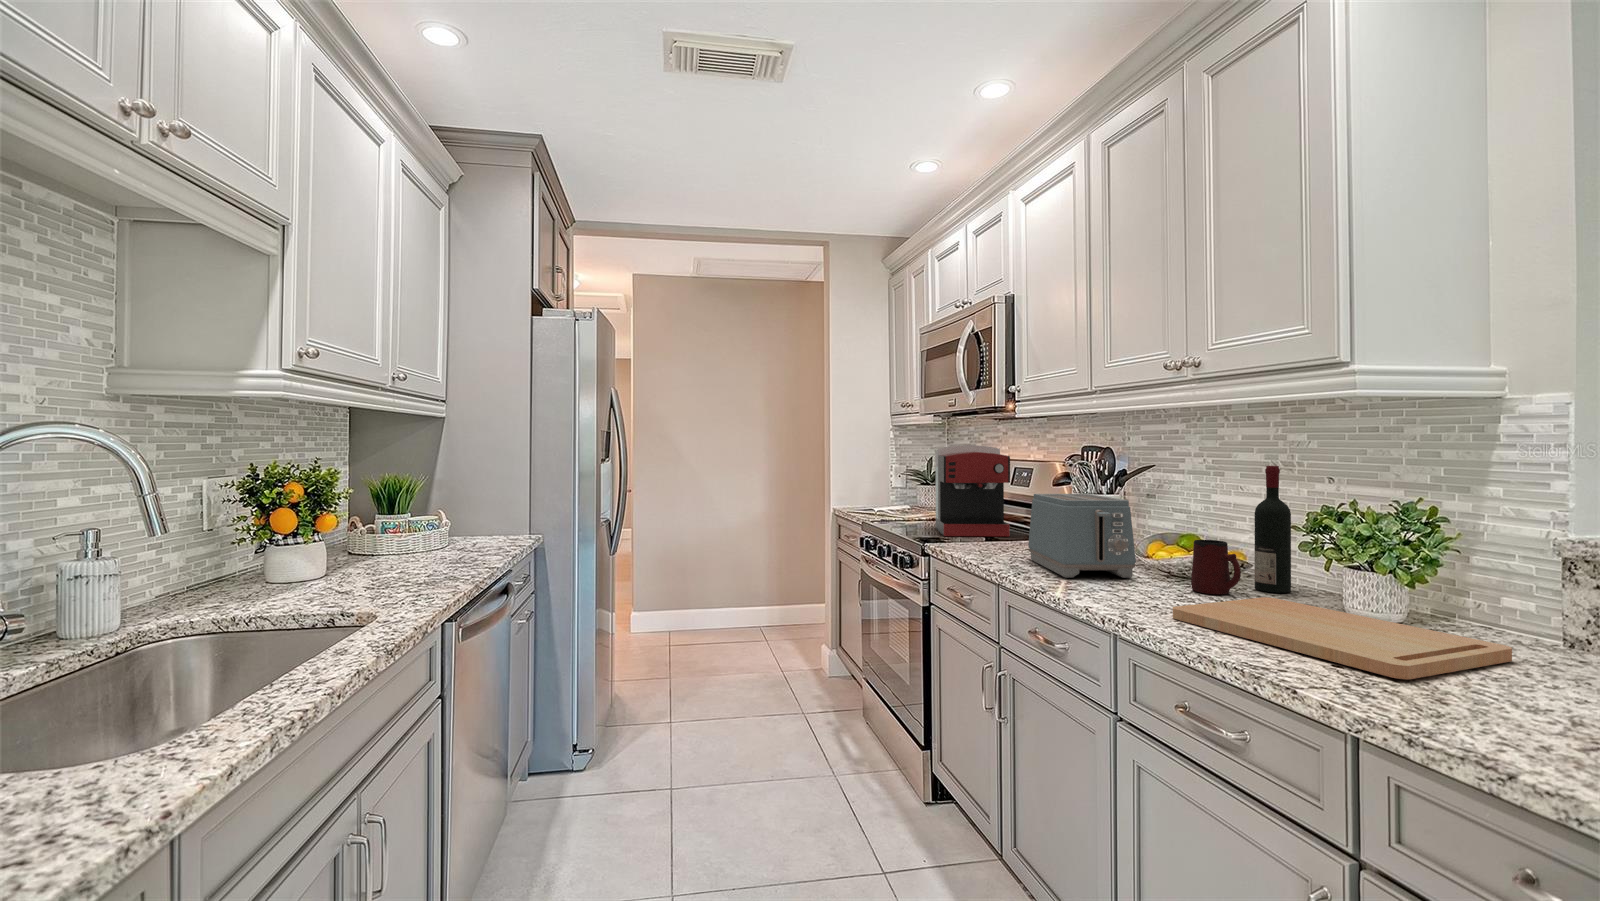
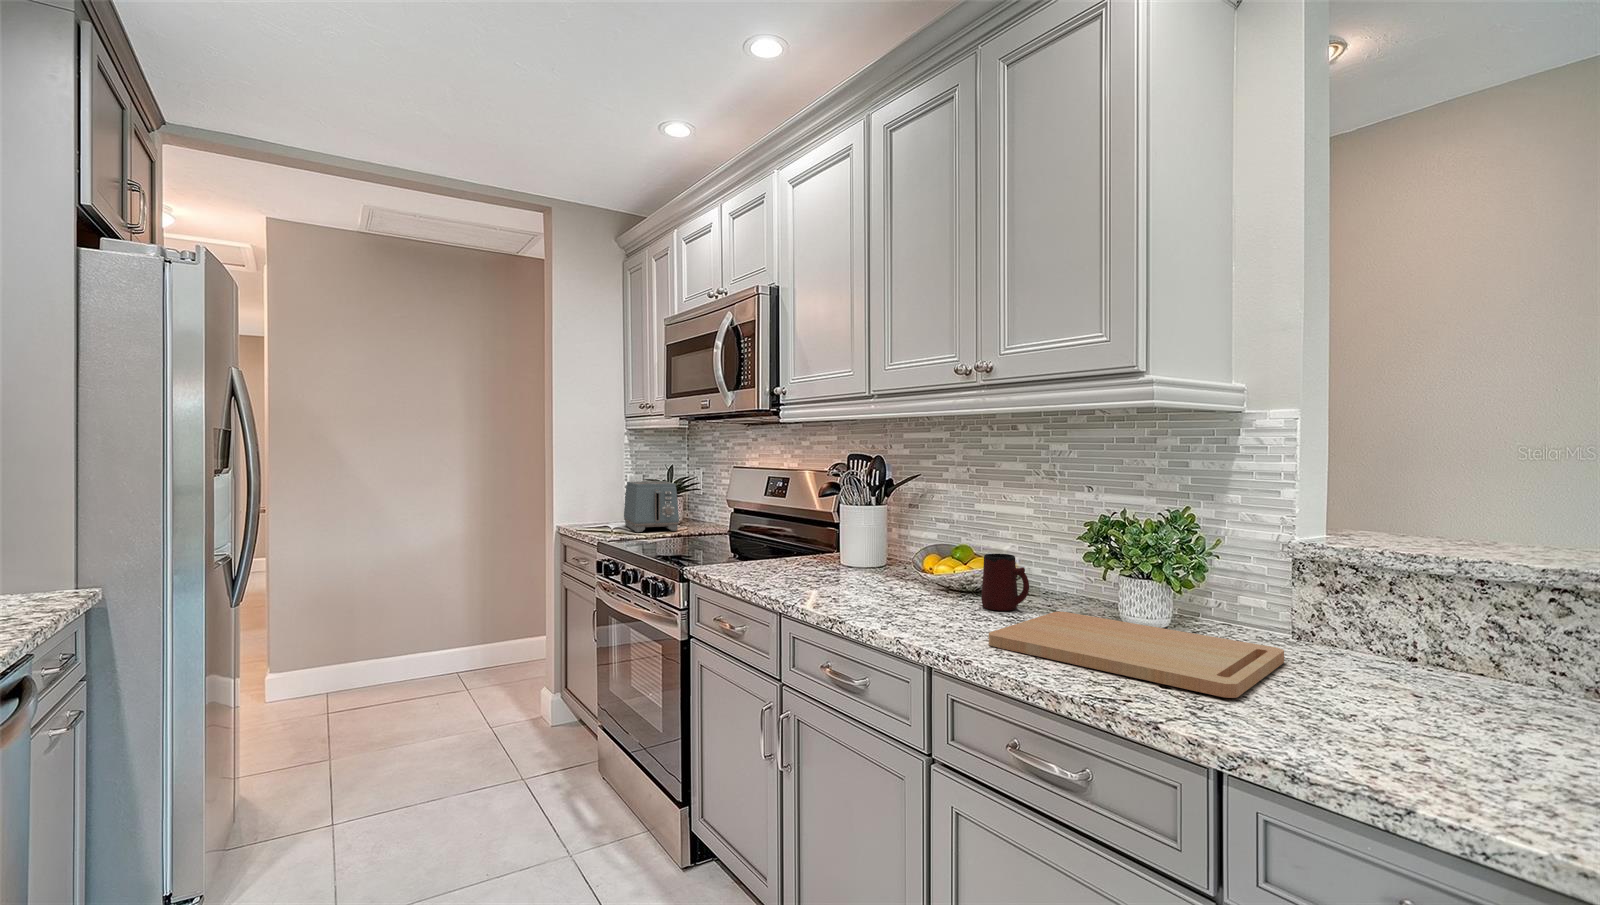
coffee maker: present [935,445,1010,536] -> none [685,452,771,557]
wine bottle: present [1254,466,1291,593] -> none [1033,476,1065,603]
toaster: present [1028,494,1136,578] -> present [624,481,679,532]

